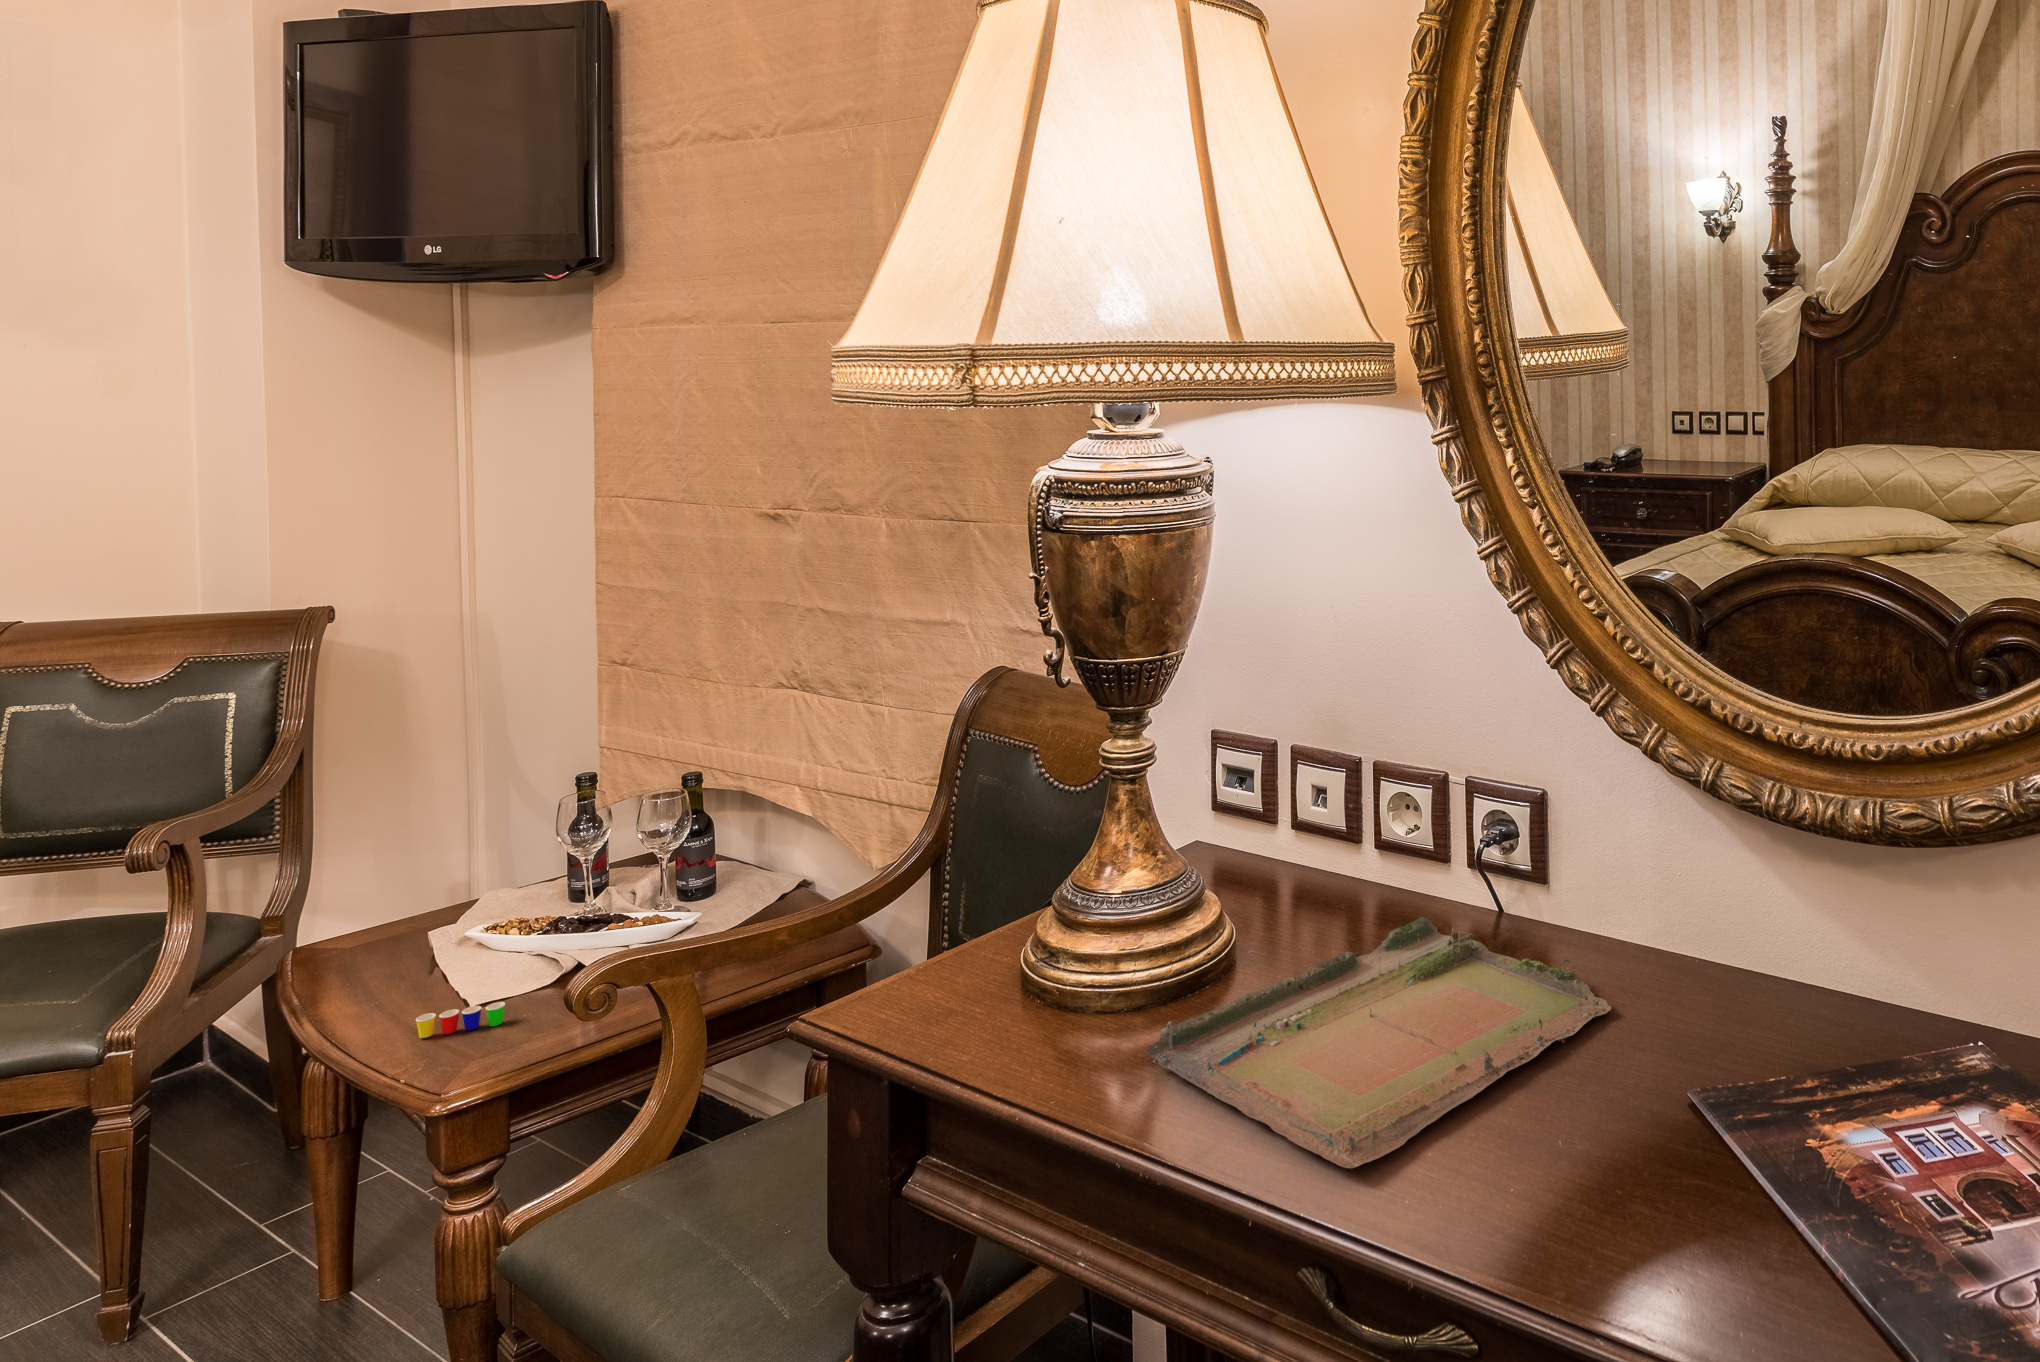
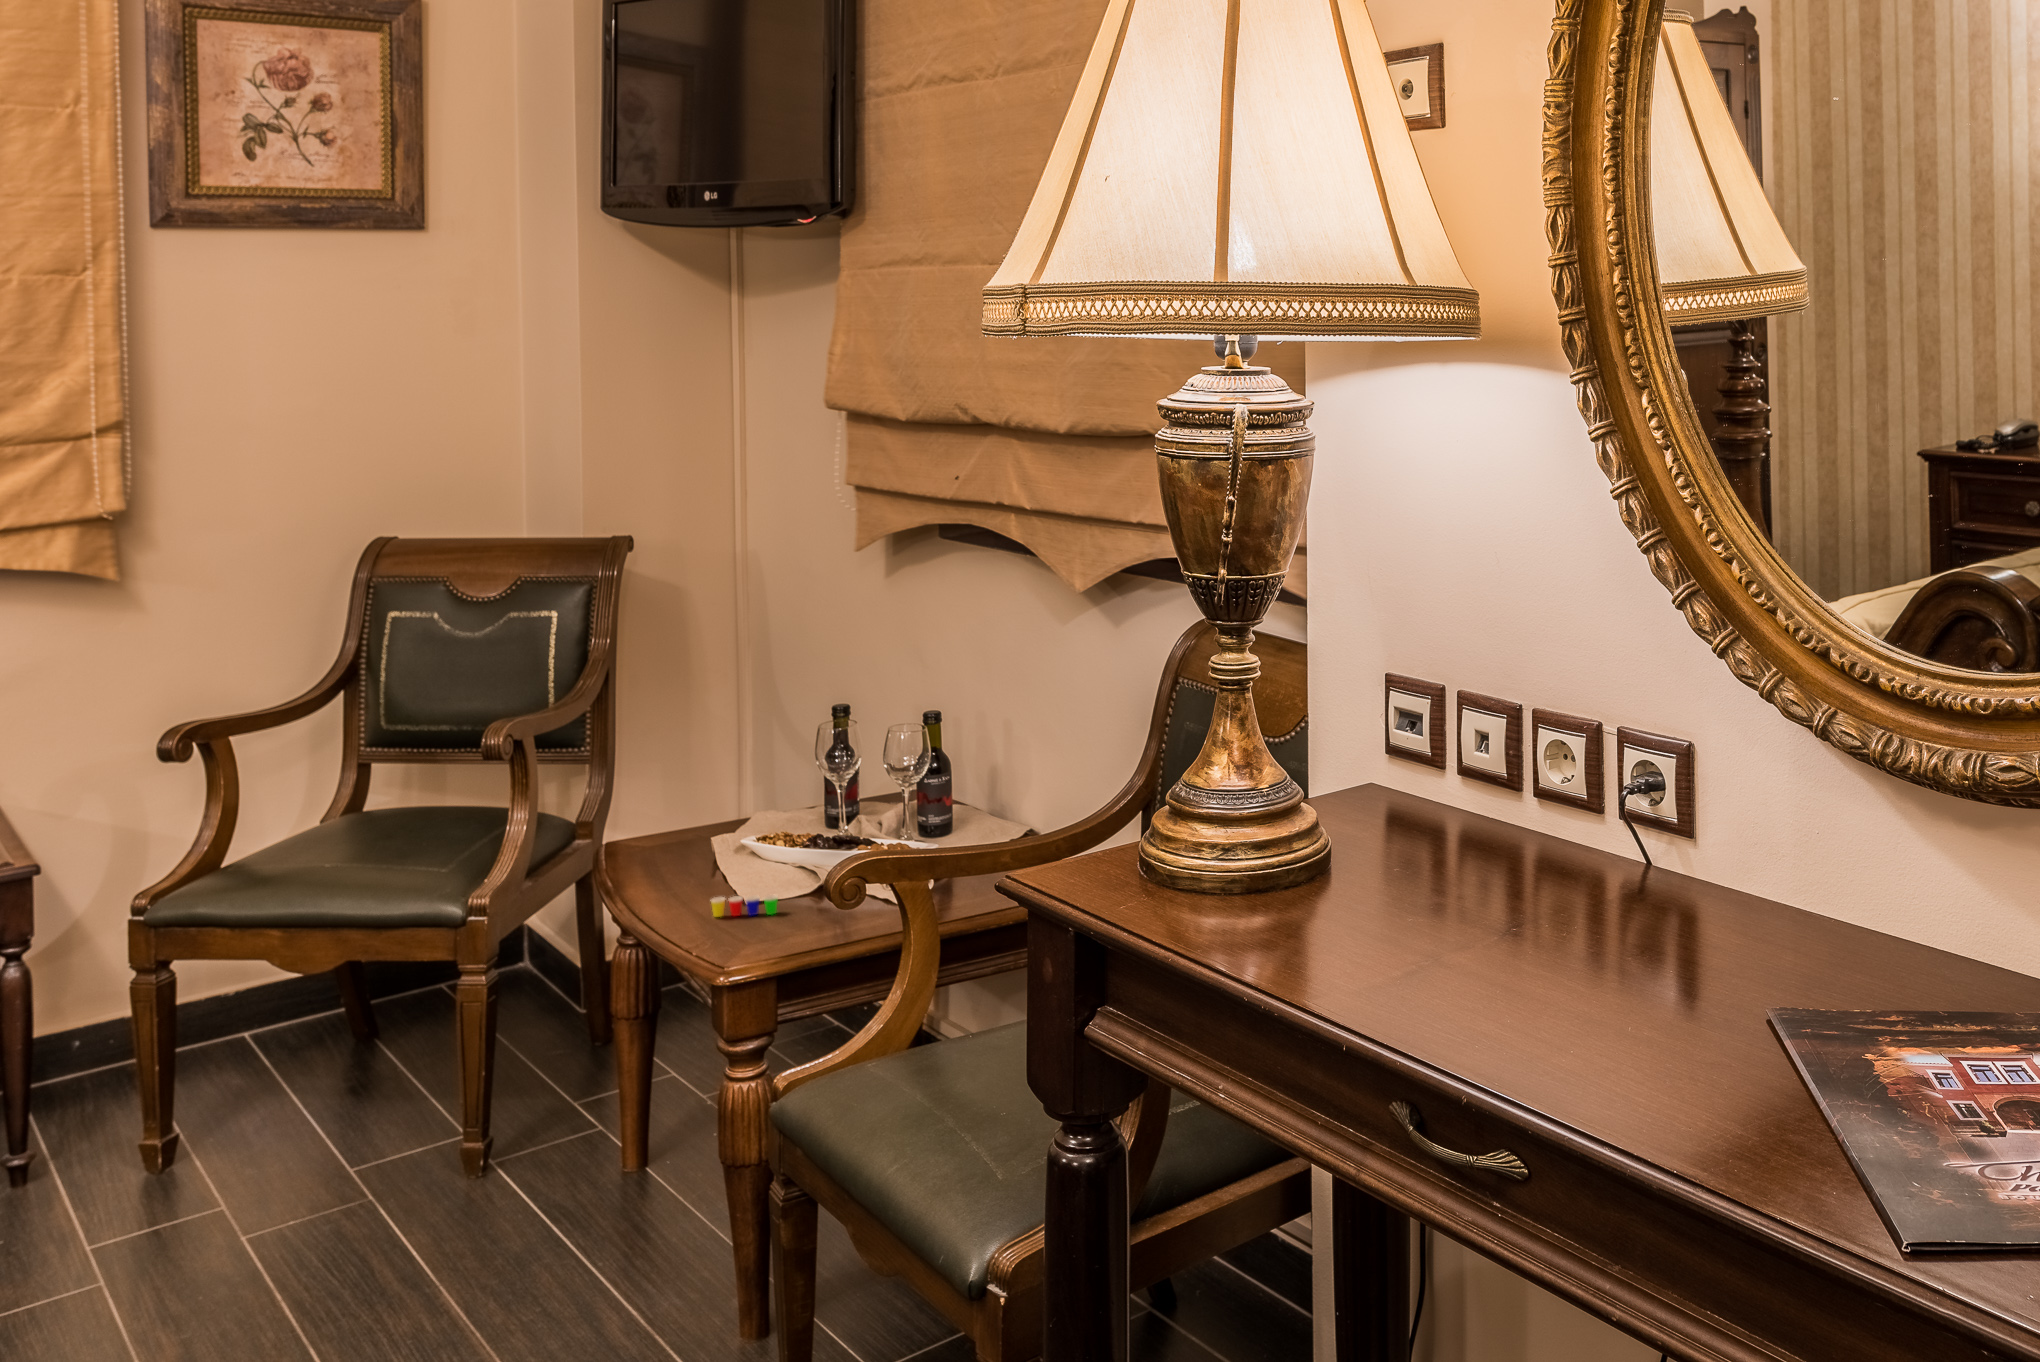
tray: present [1147,917,1611,1169] -> none [1288,850,1716,1003]

